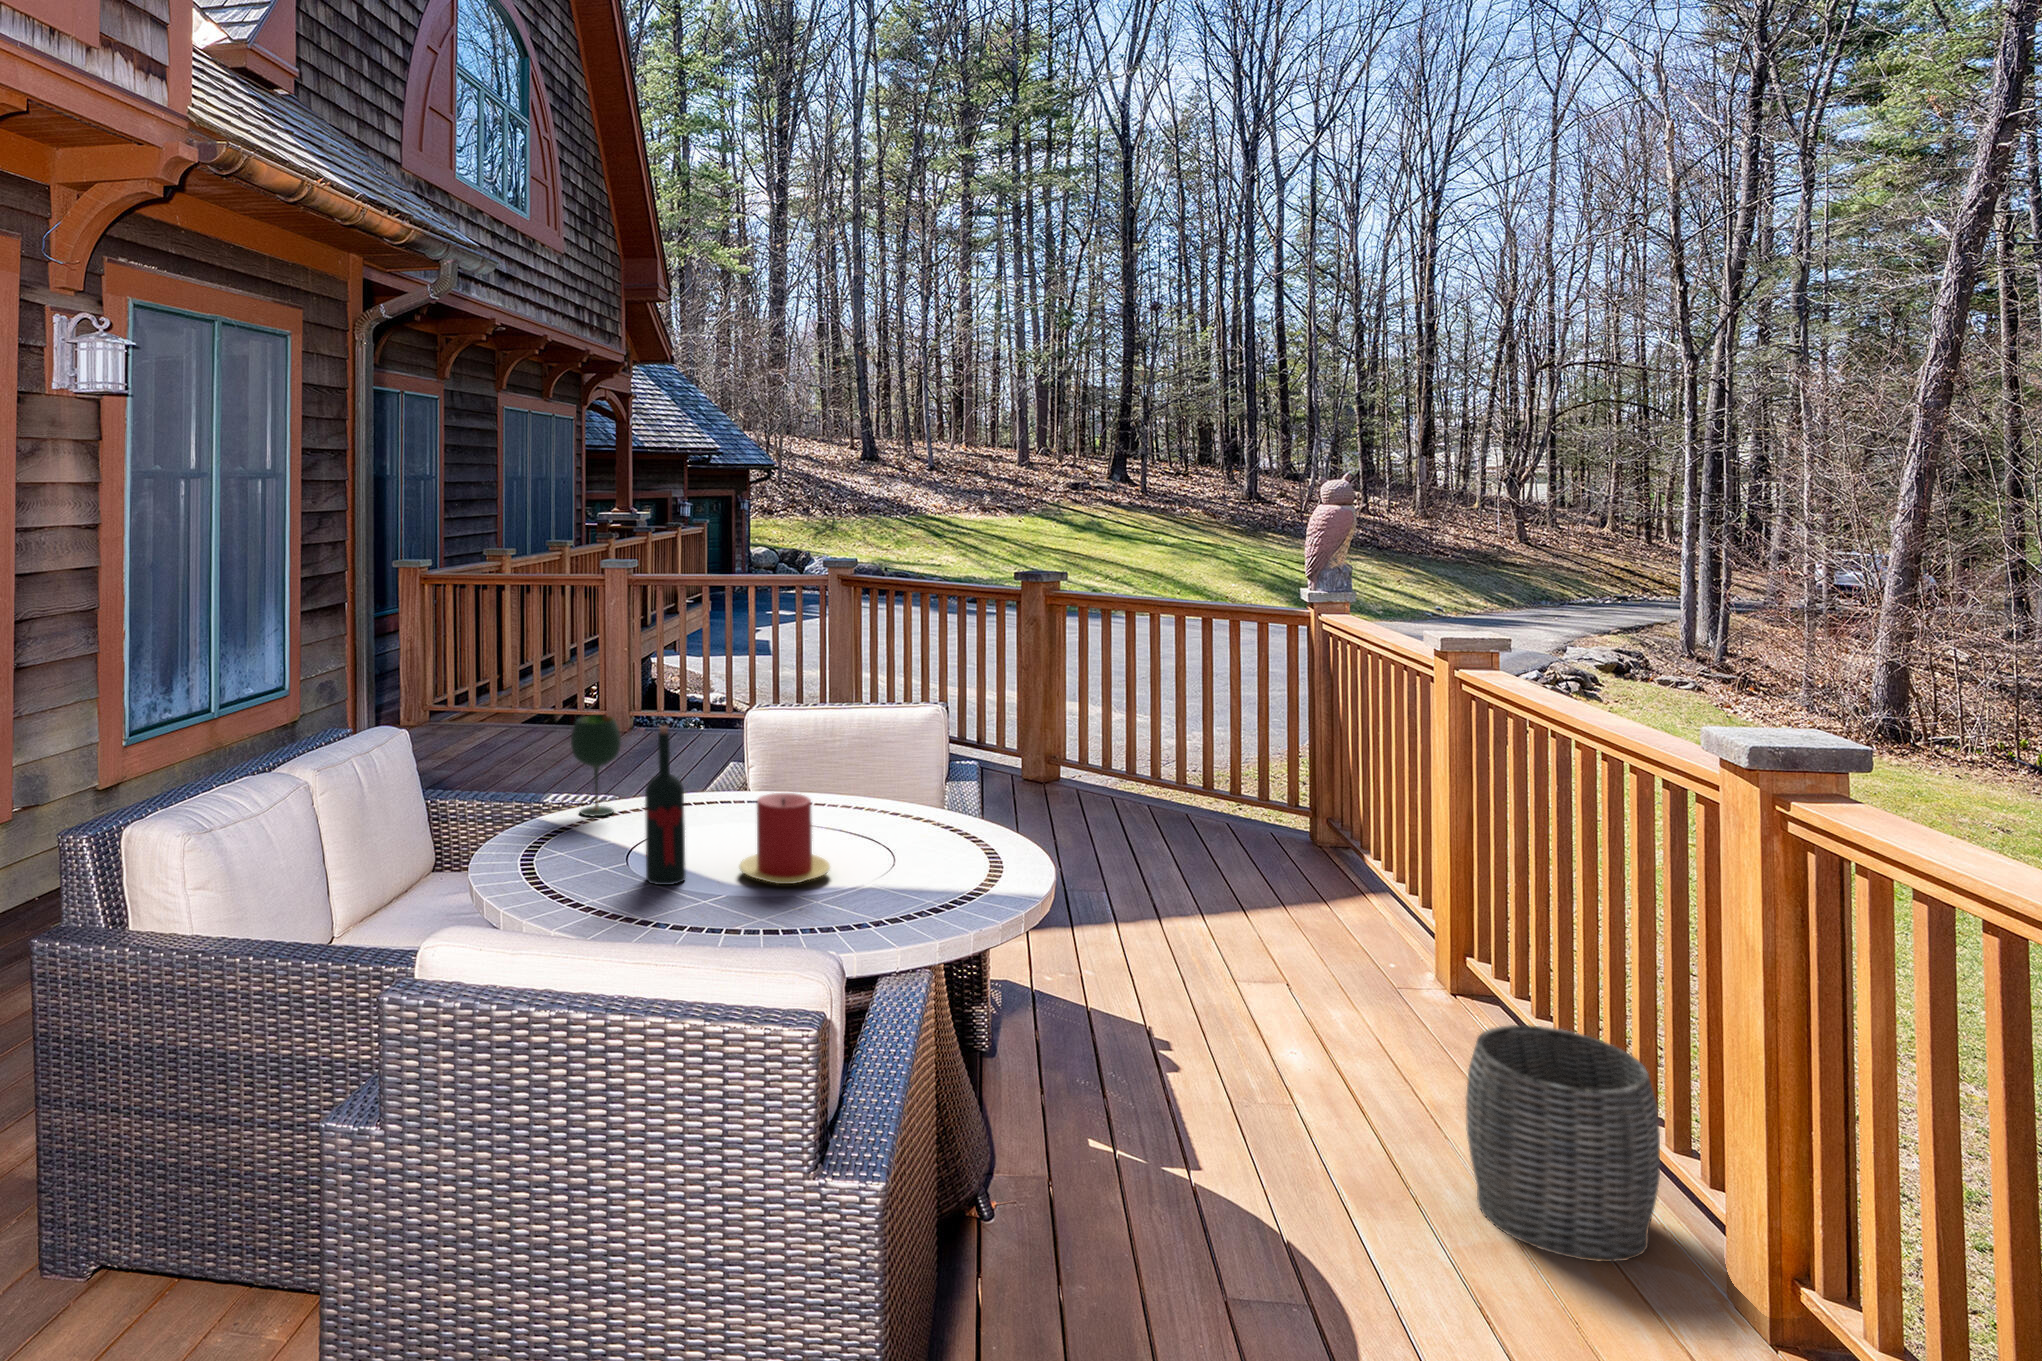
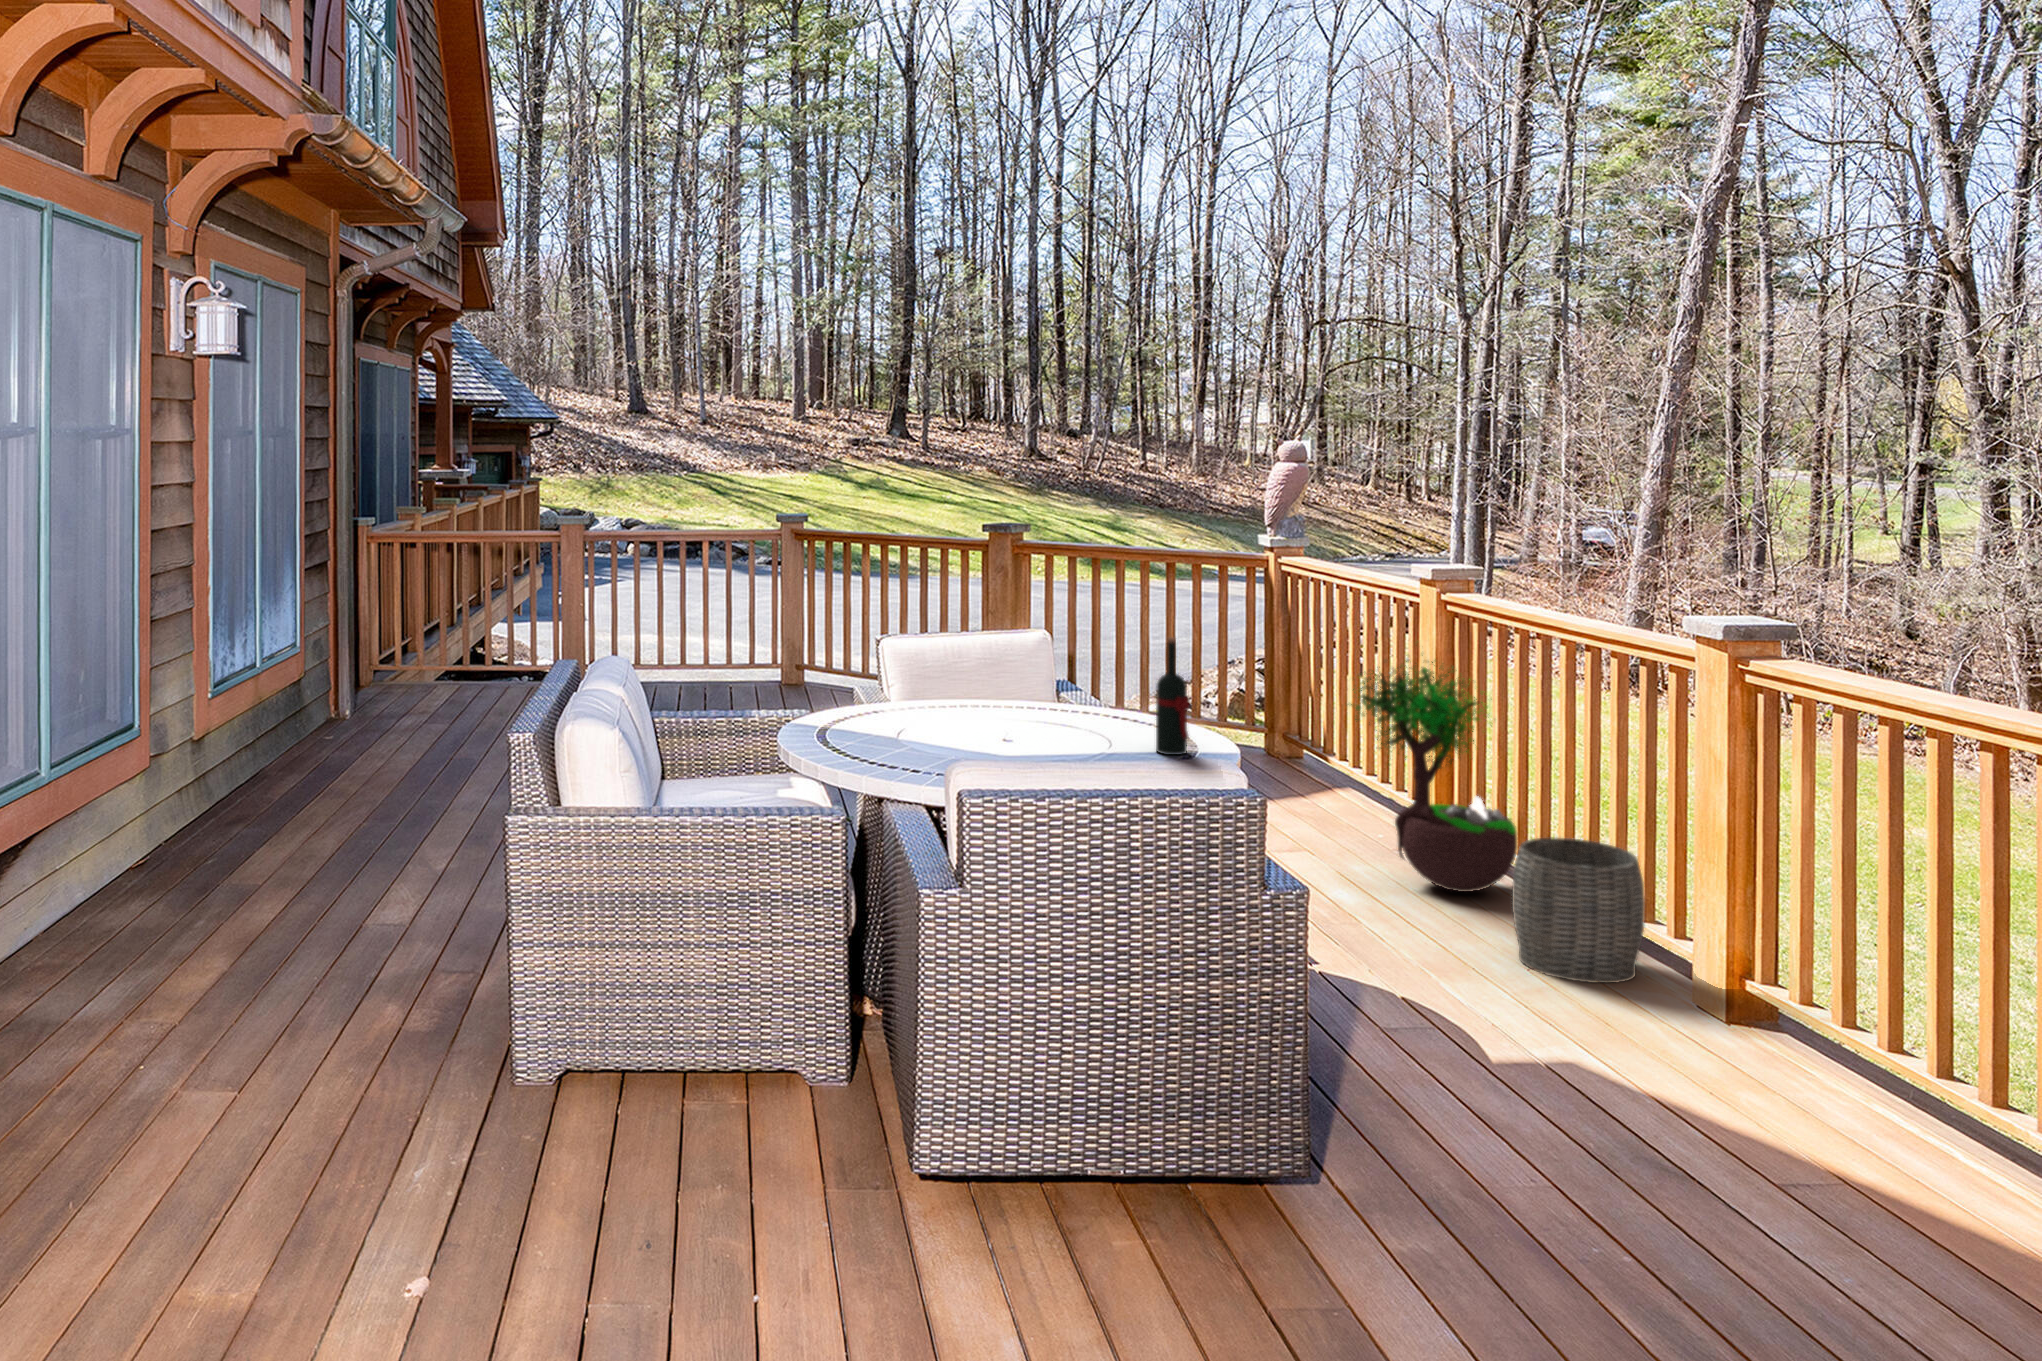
wine glass: present [571,715,621,816] -> none [830,646,871,727]
wine bottle: present [645,726,686,885] -> present [1156,637,1190,755]
potted tree: none [1306,731,1530,1068] -> present [1348,655,1517,892]
candle: present [740,793,830,884] -> none [1027,691,1098,757]

